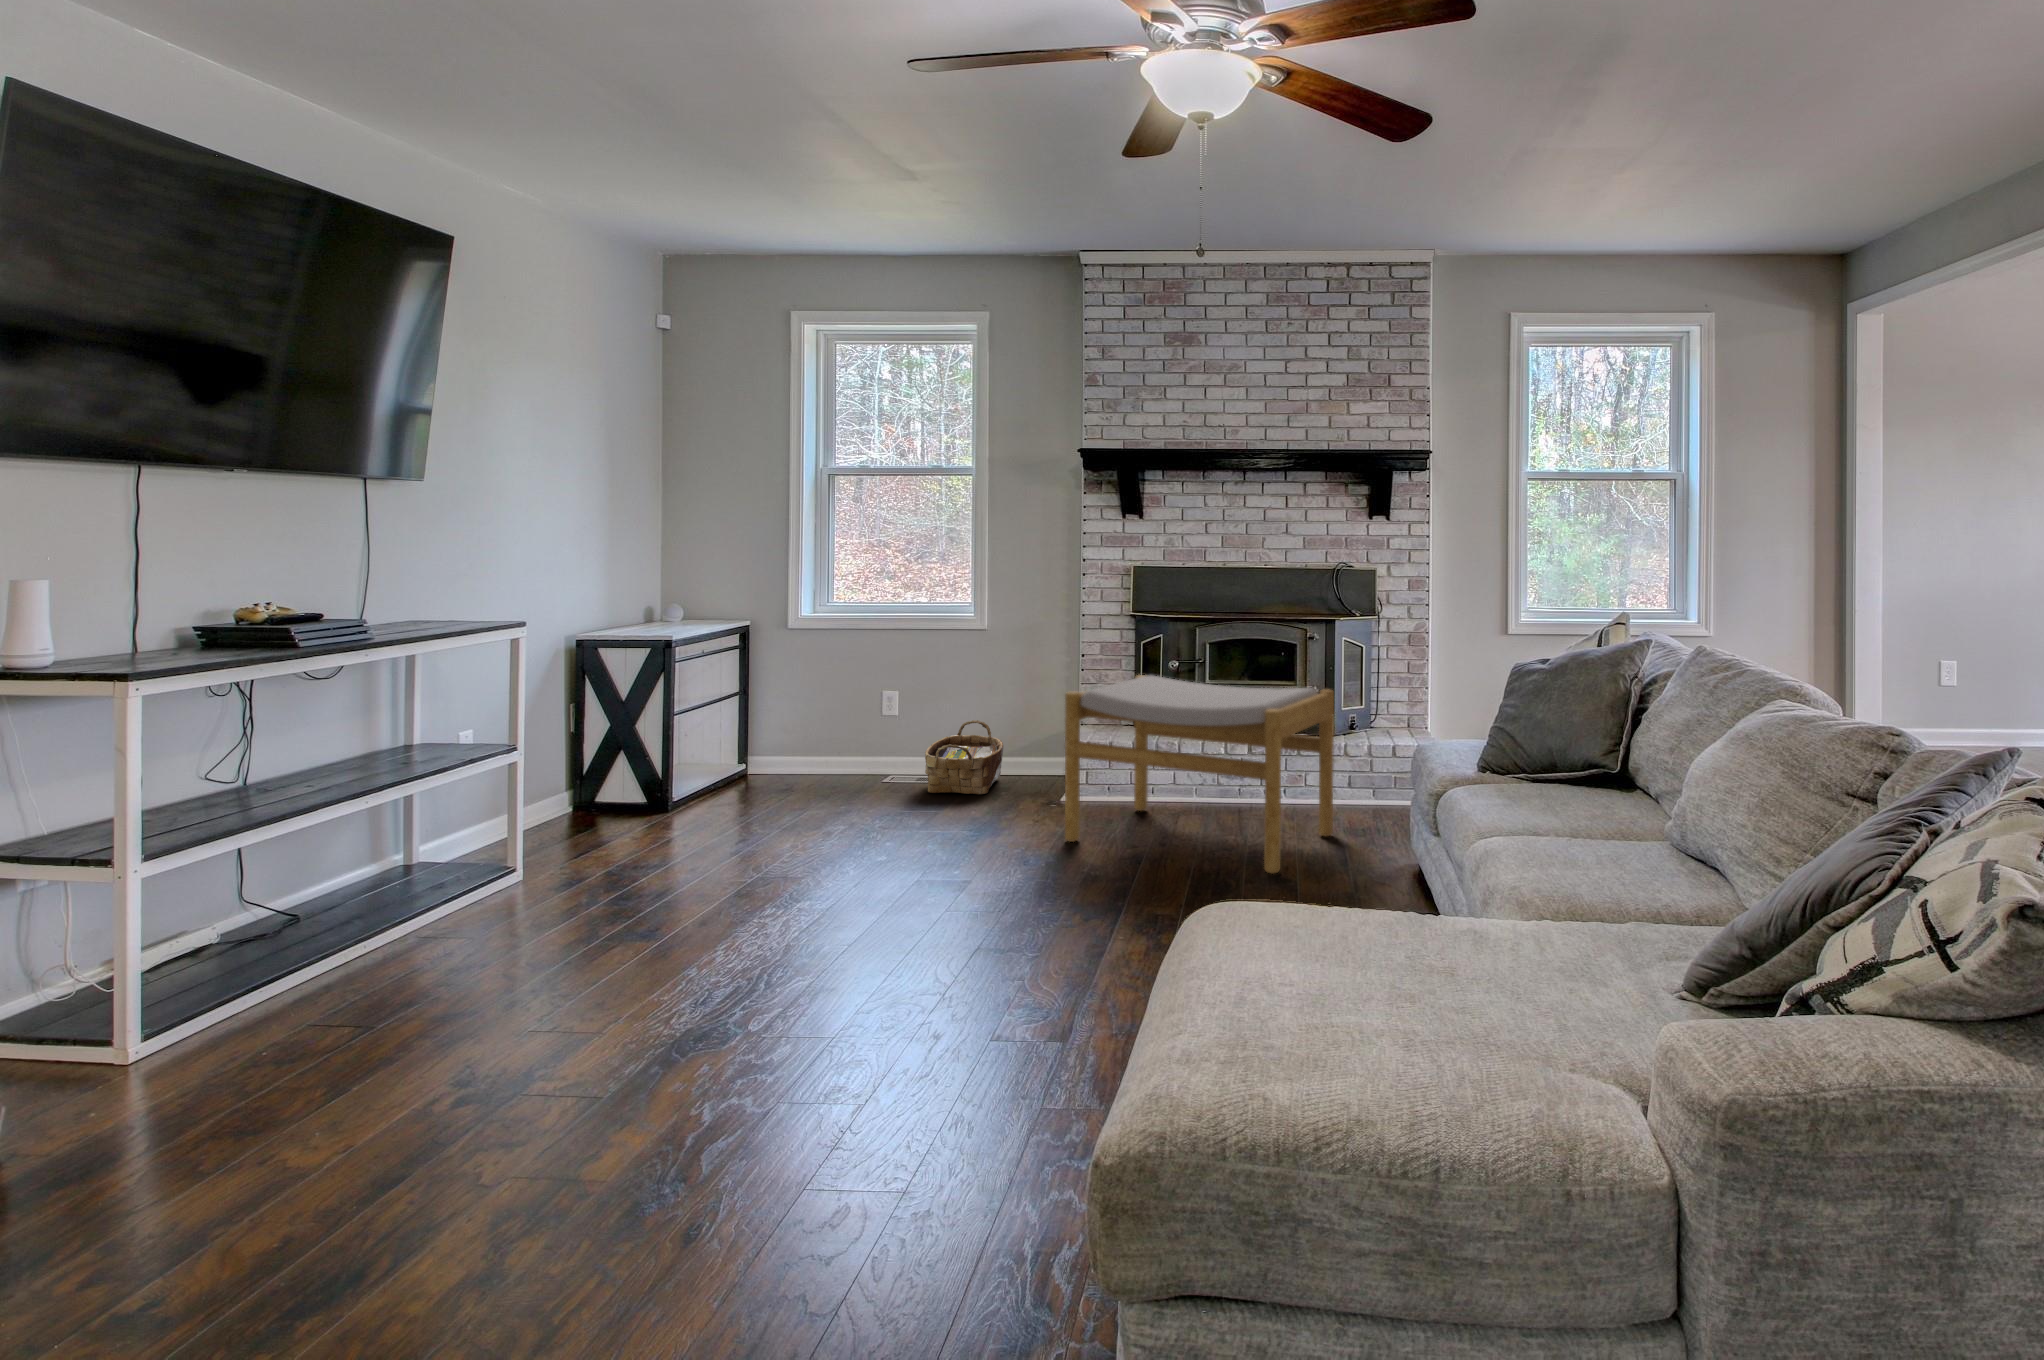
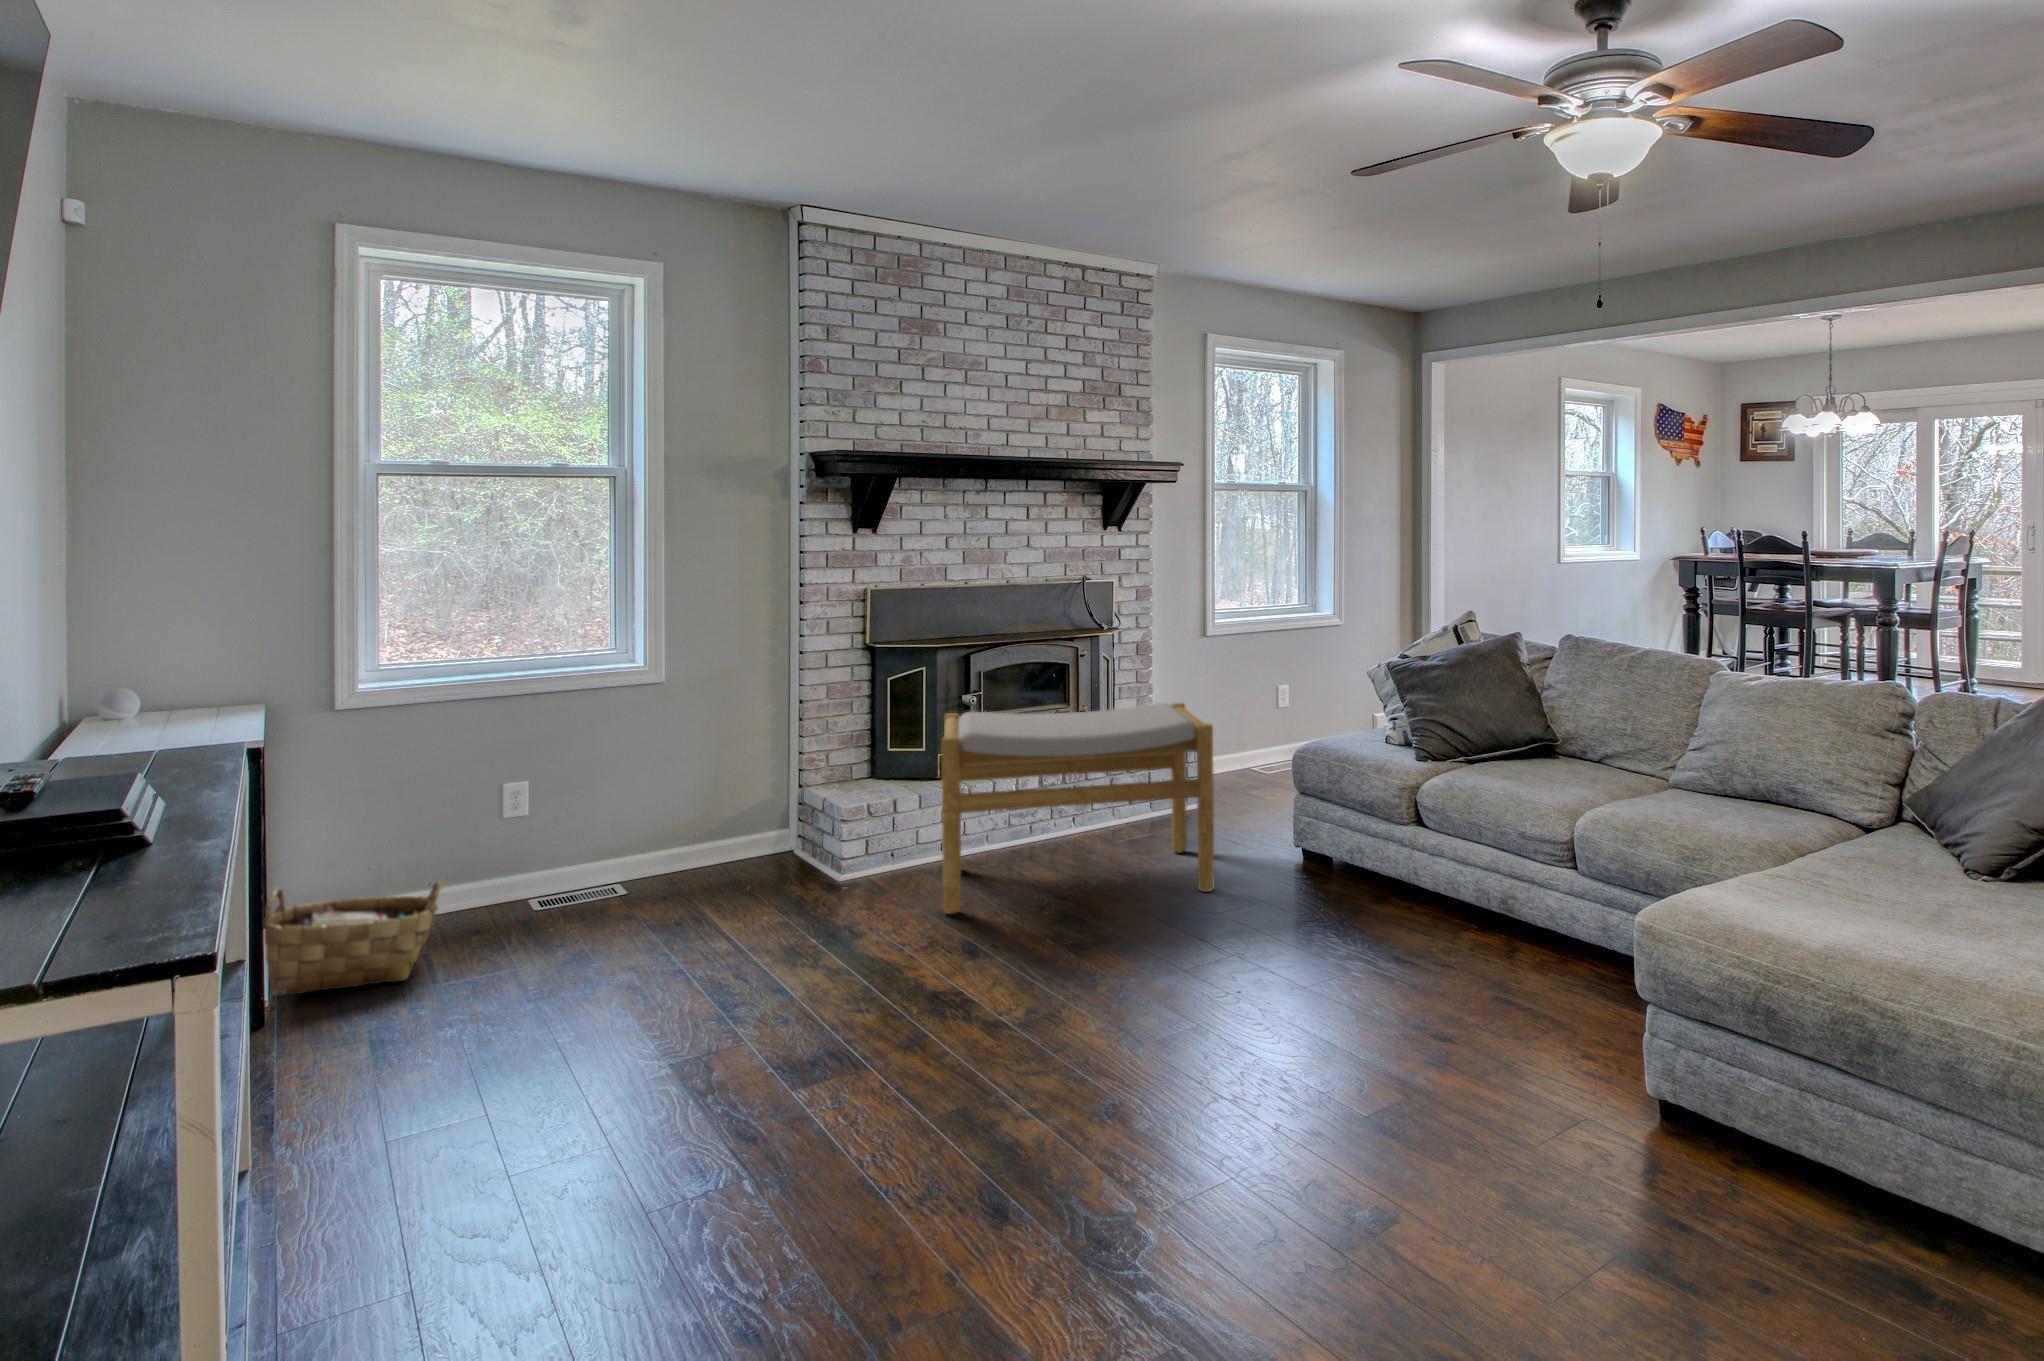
woven basket: present [925,720,1003,794] -> present [265,881,442,997]

